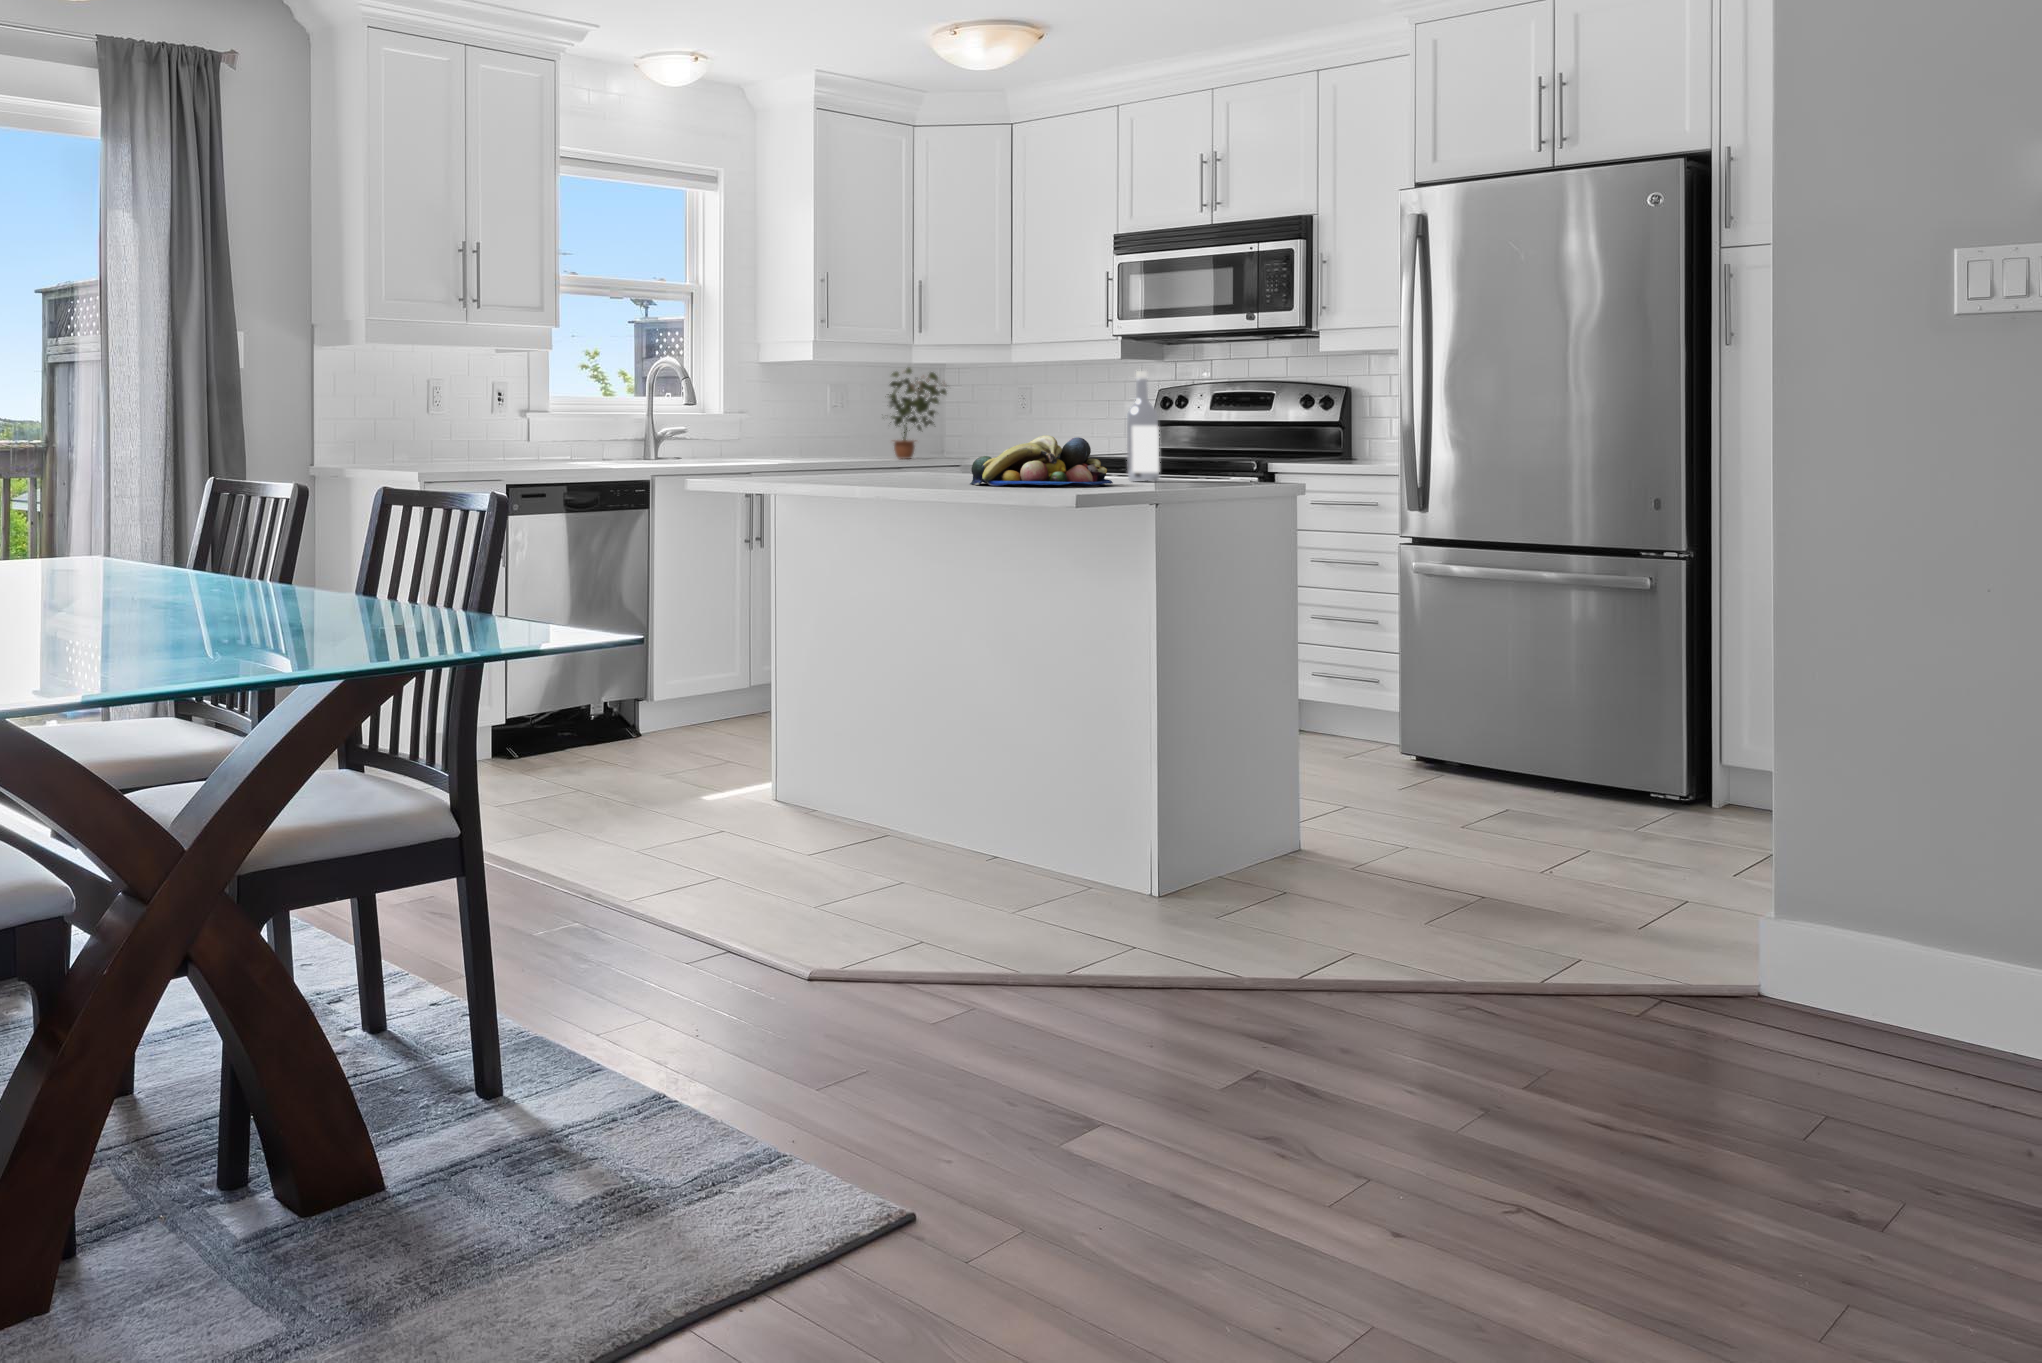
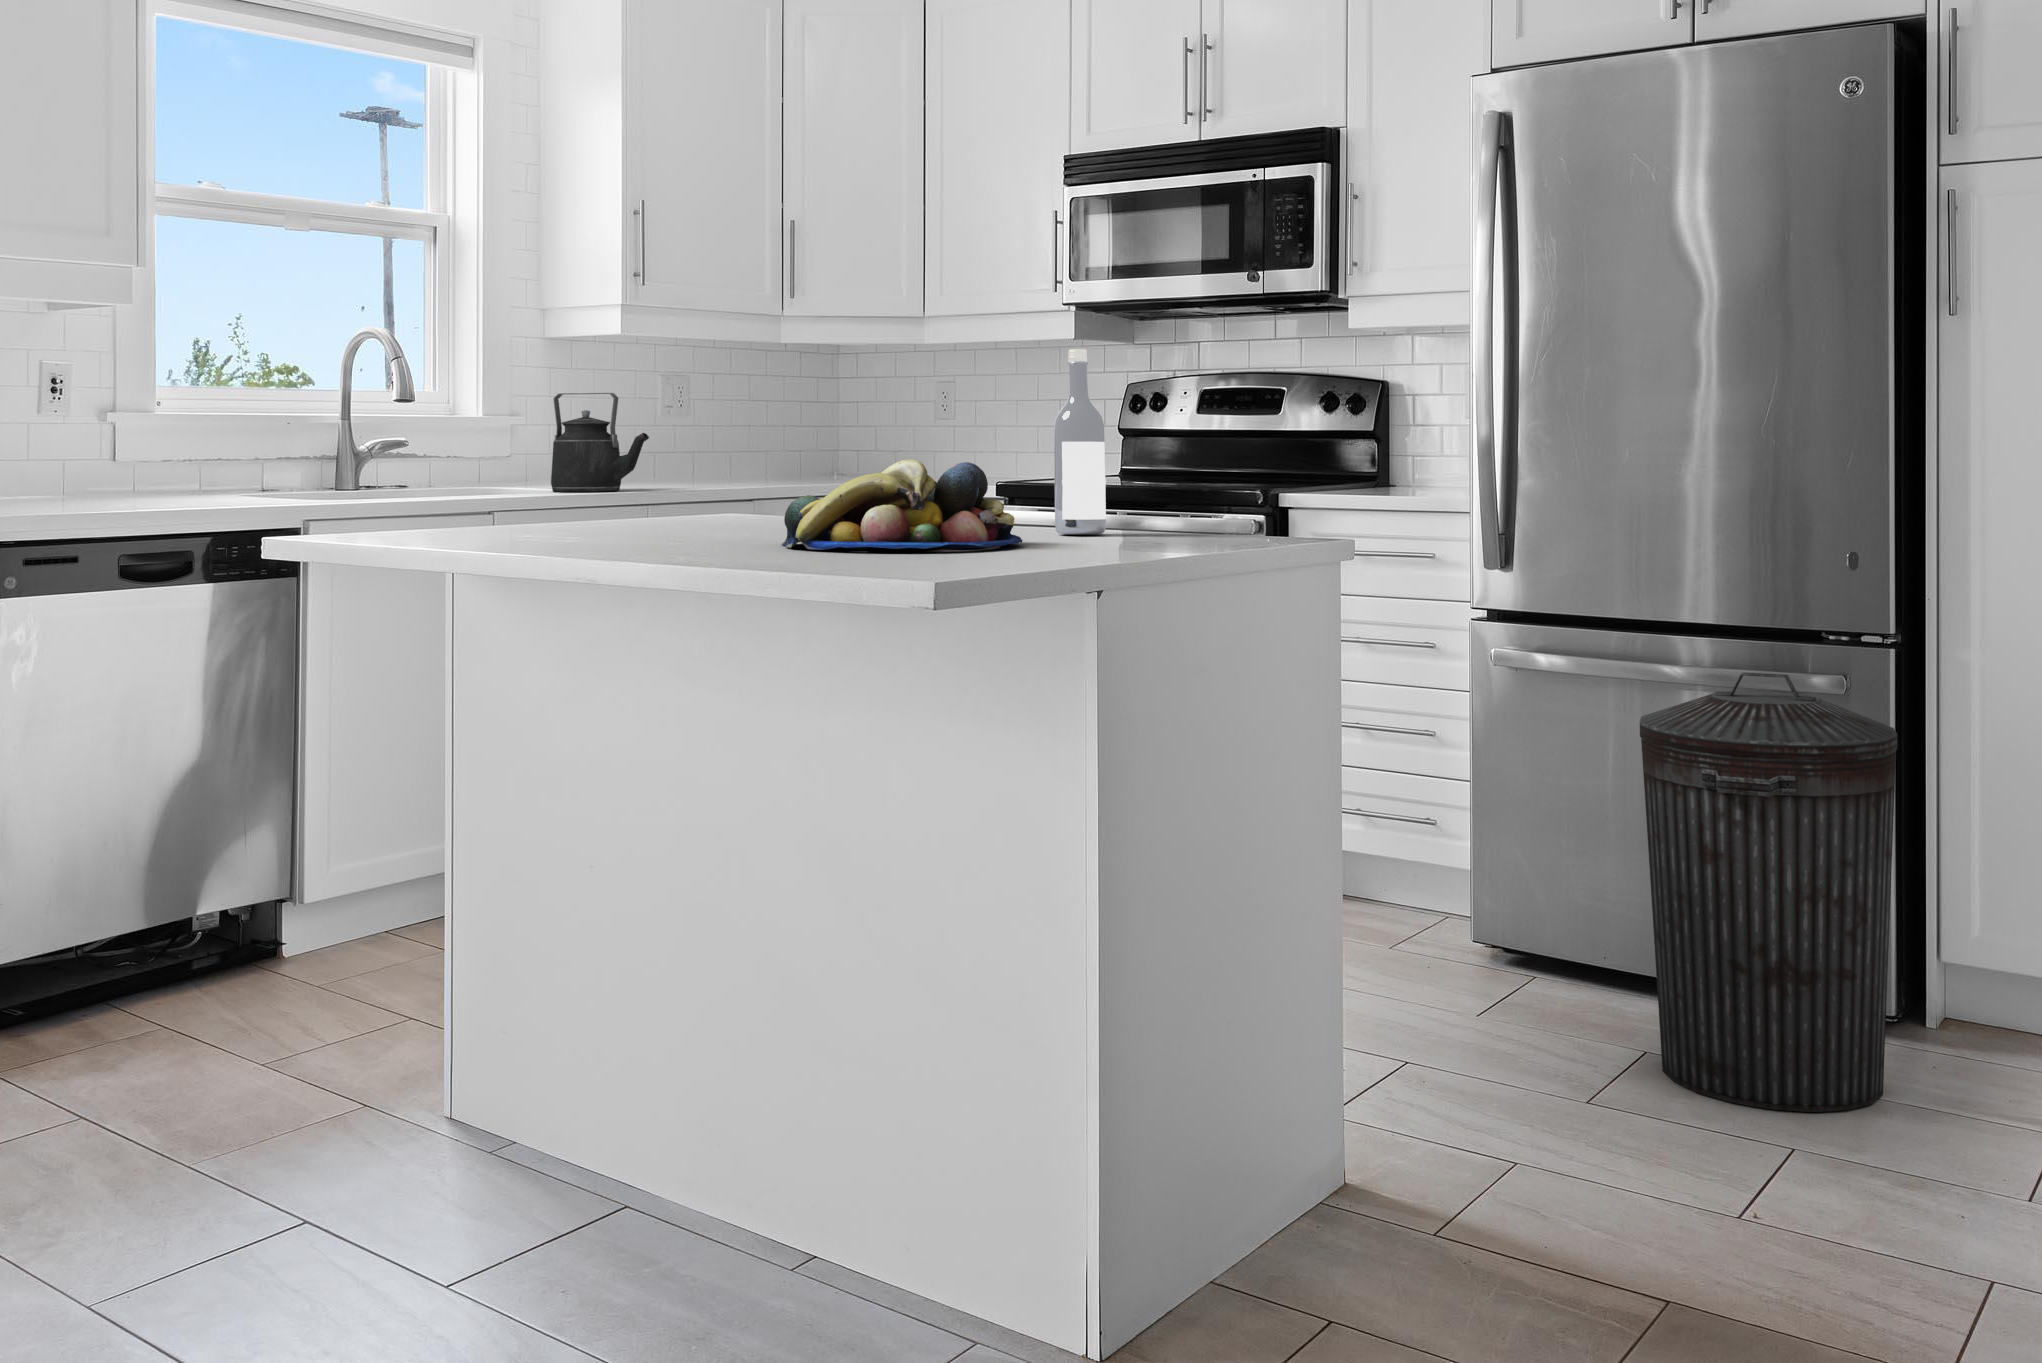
potted plant: present [888,368,946,459] -> none [711,352,841,486]
kettle: none [761,396,827,461] -> present [551,393,649,492]
trash can: none [1506,571,1677,839] -> present [1640,672,1898,1112]

